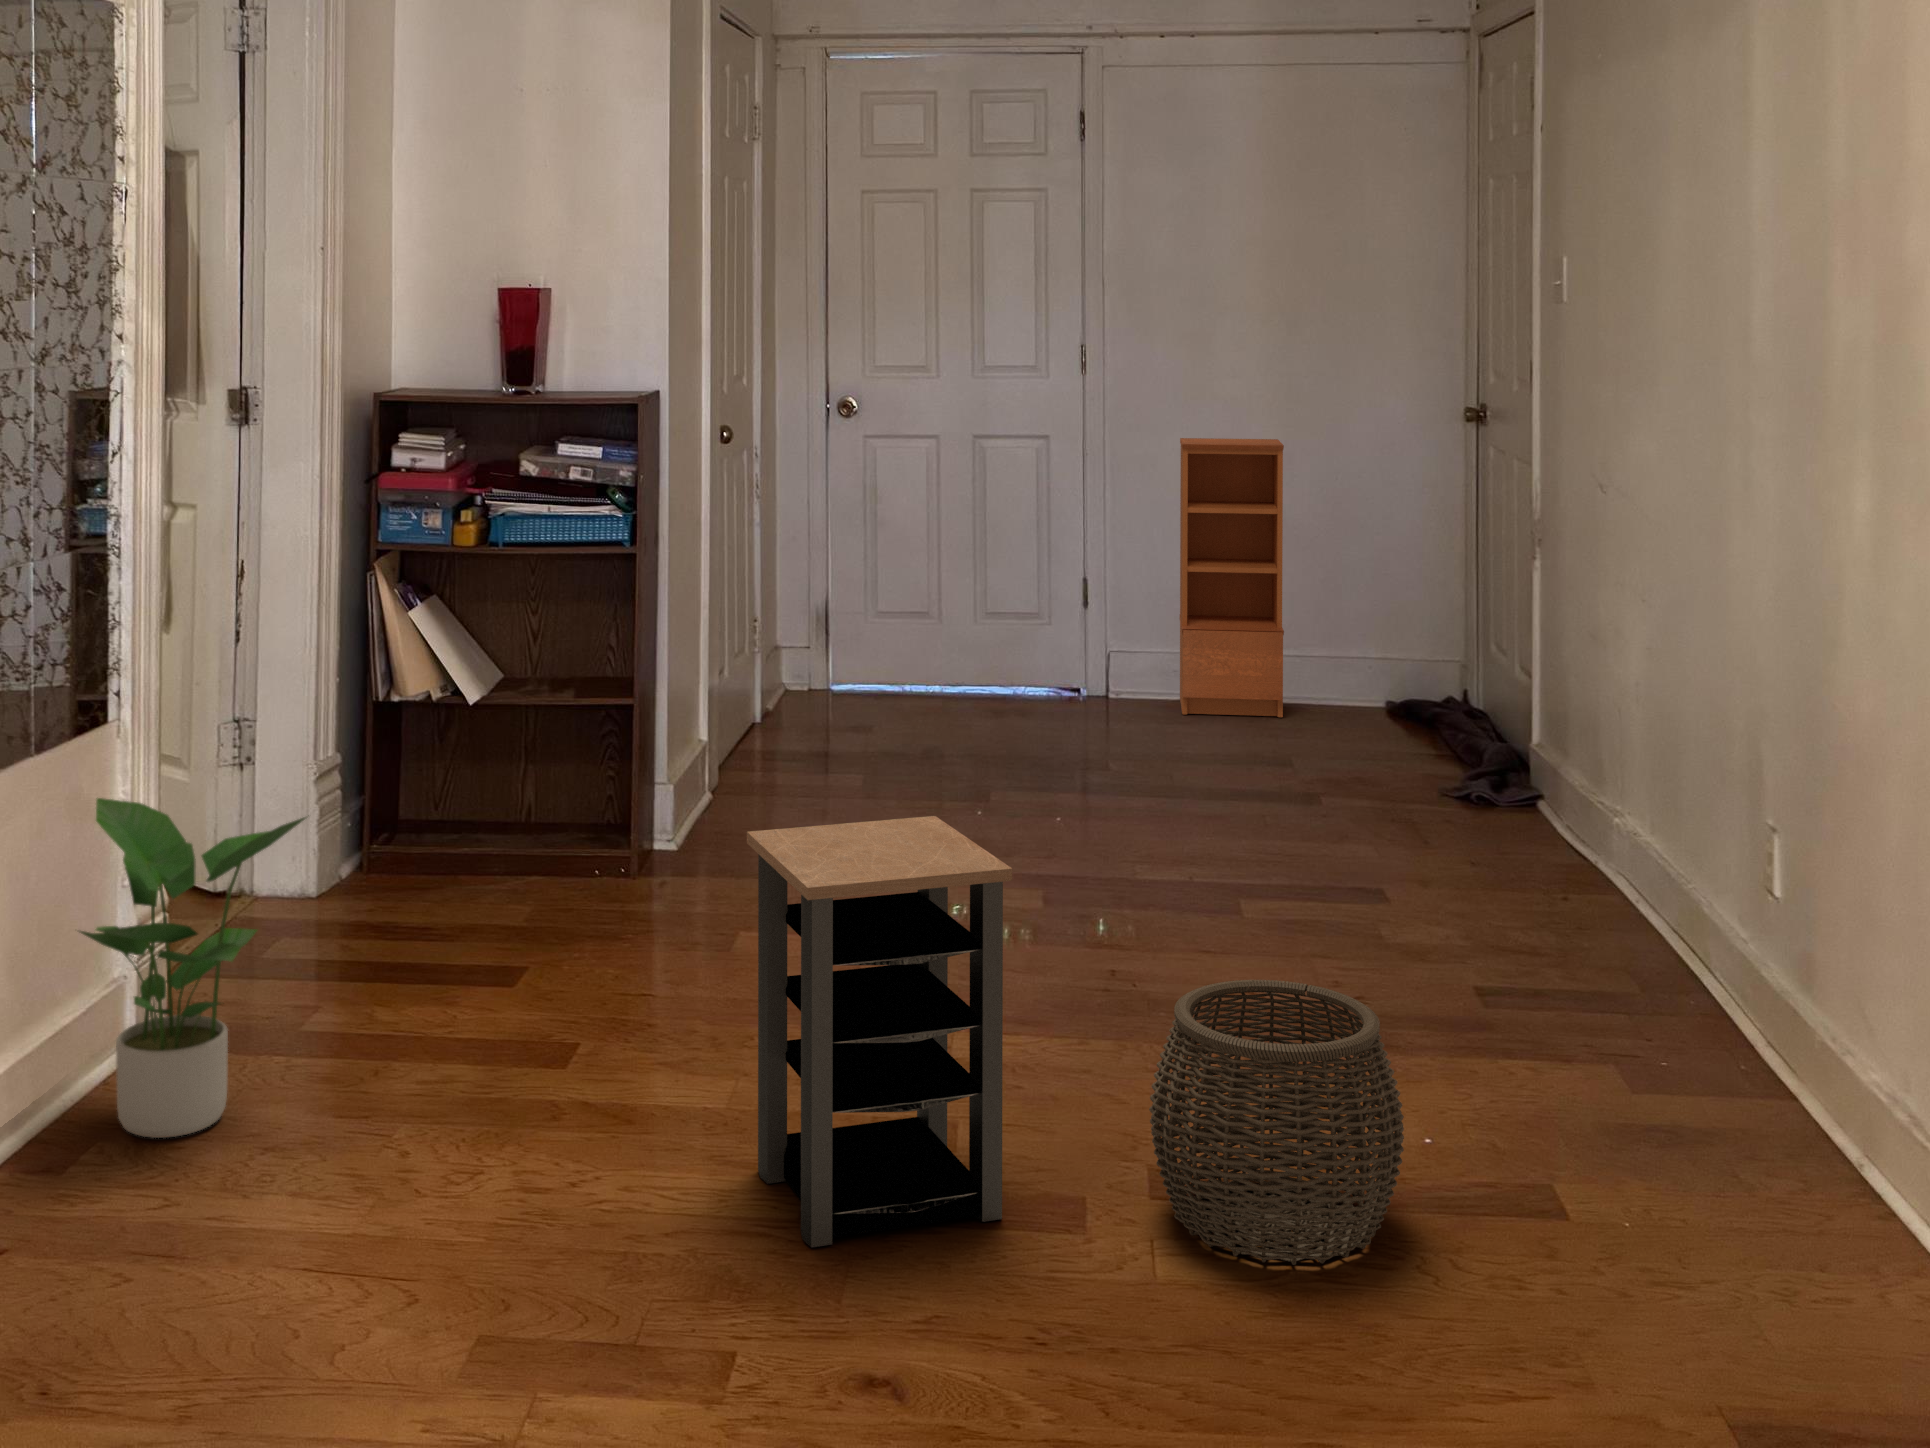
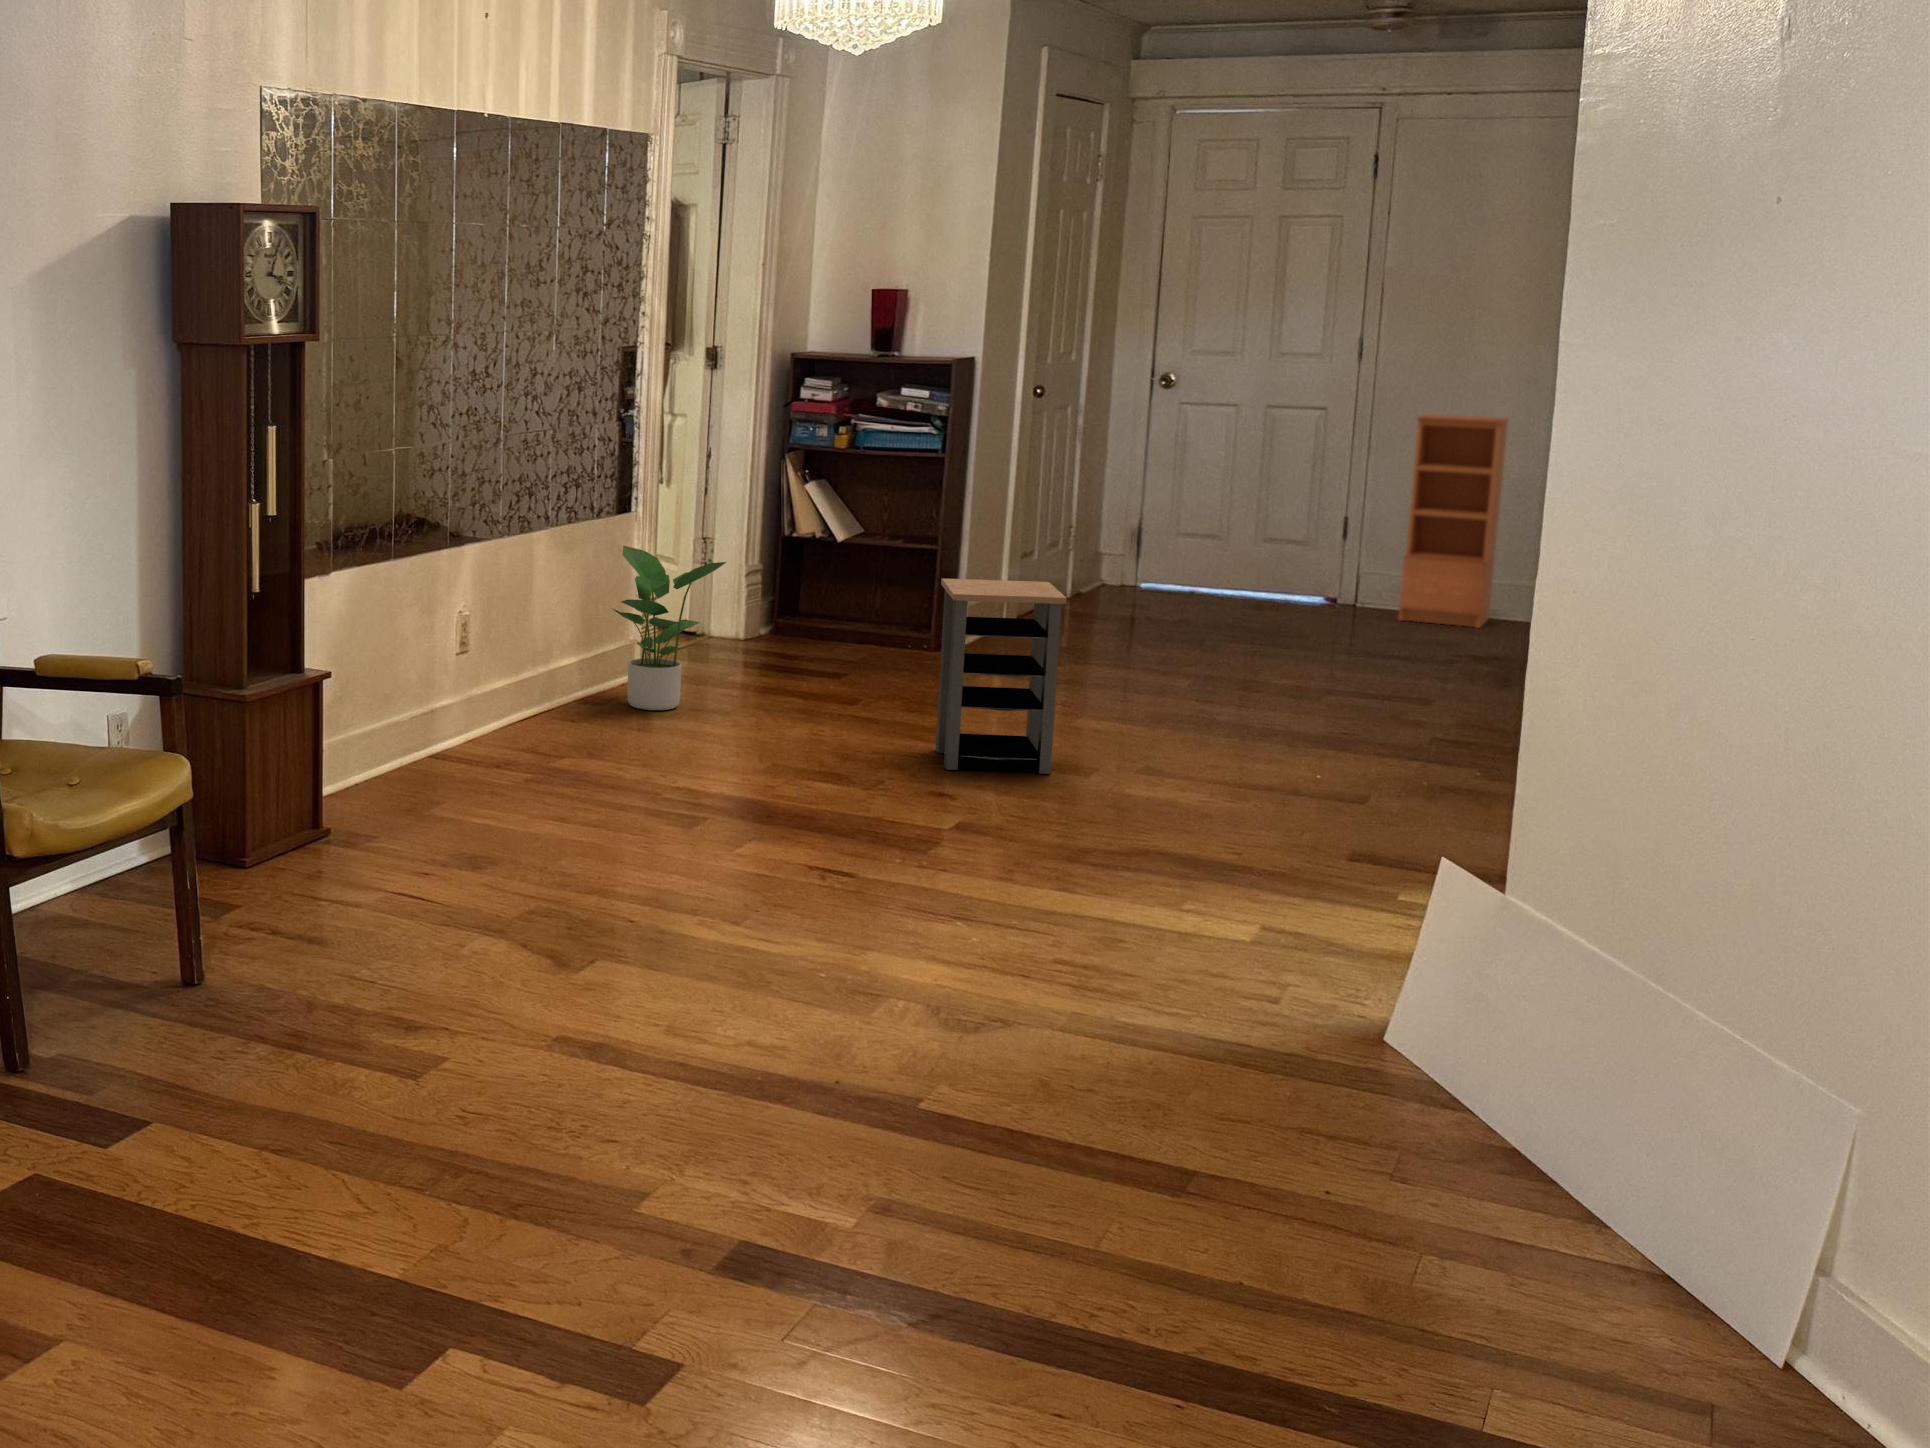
woven basket: present [1149,980,1404,1265] -> none [1131,673,1269,802]

